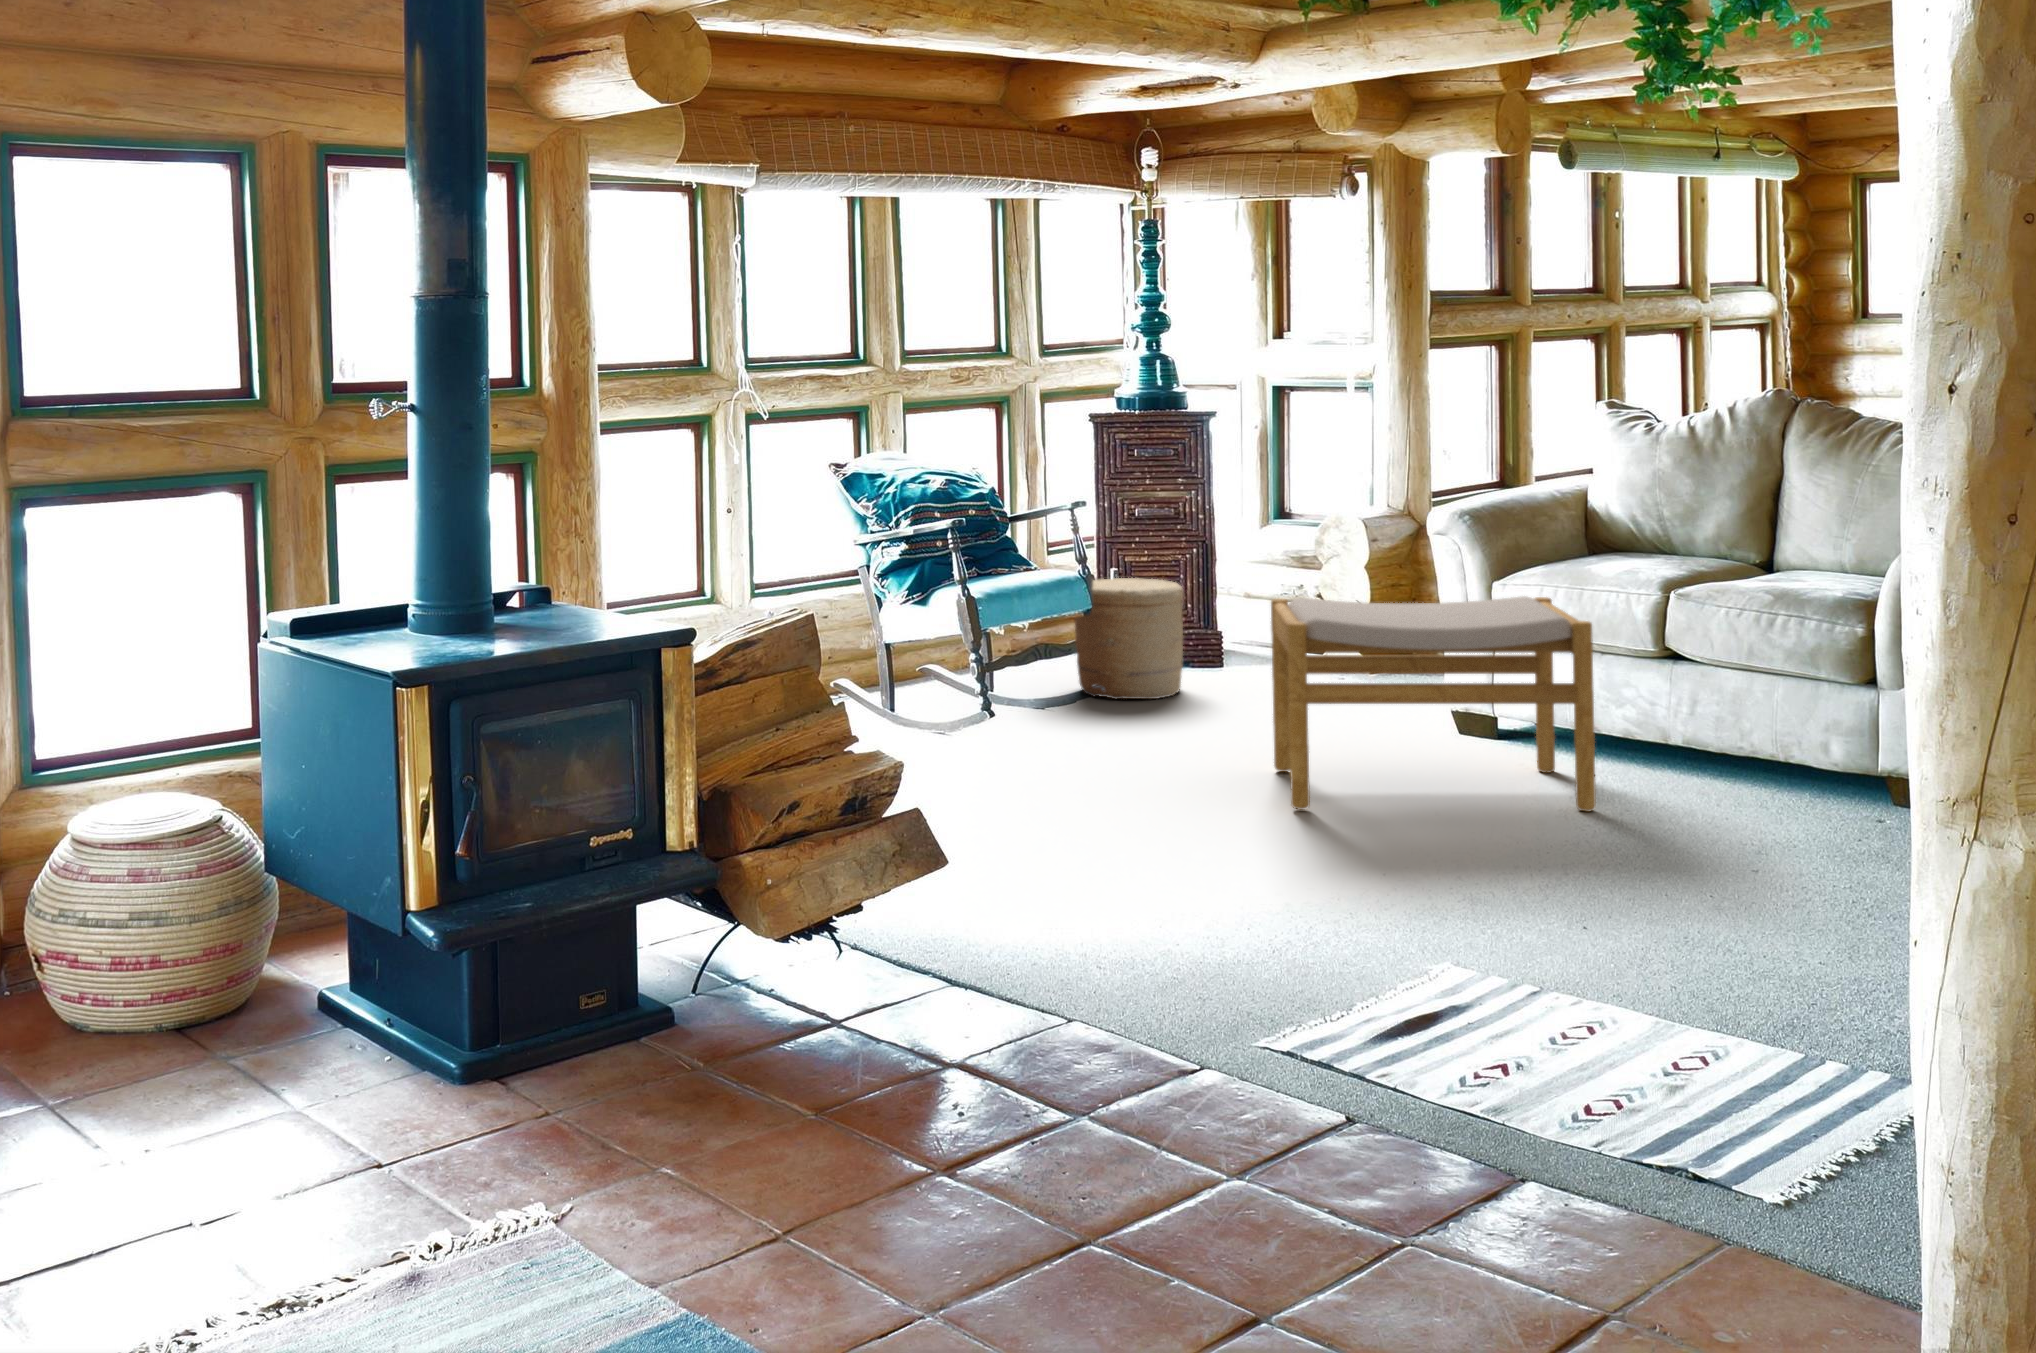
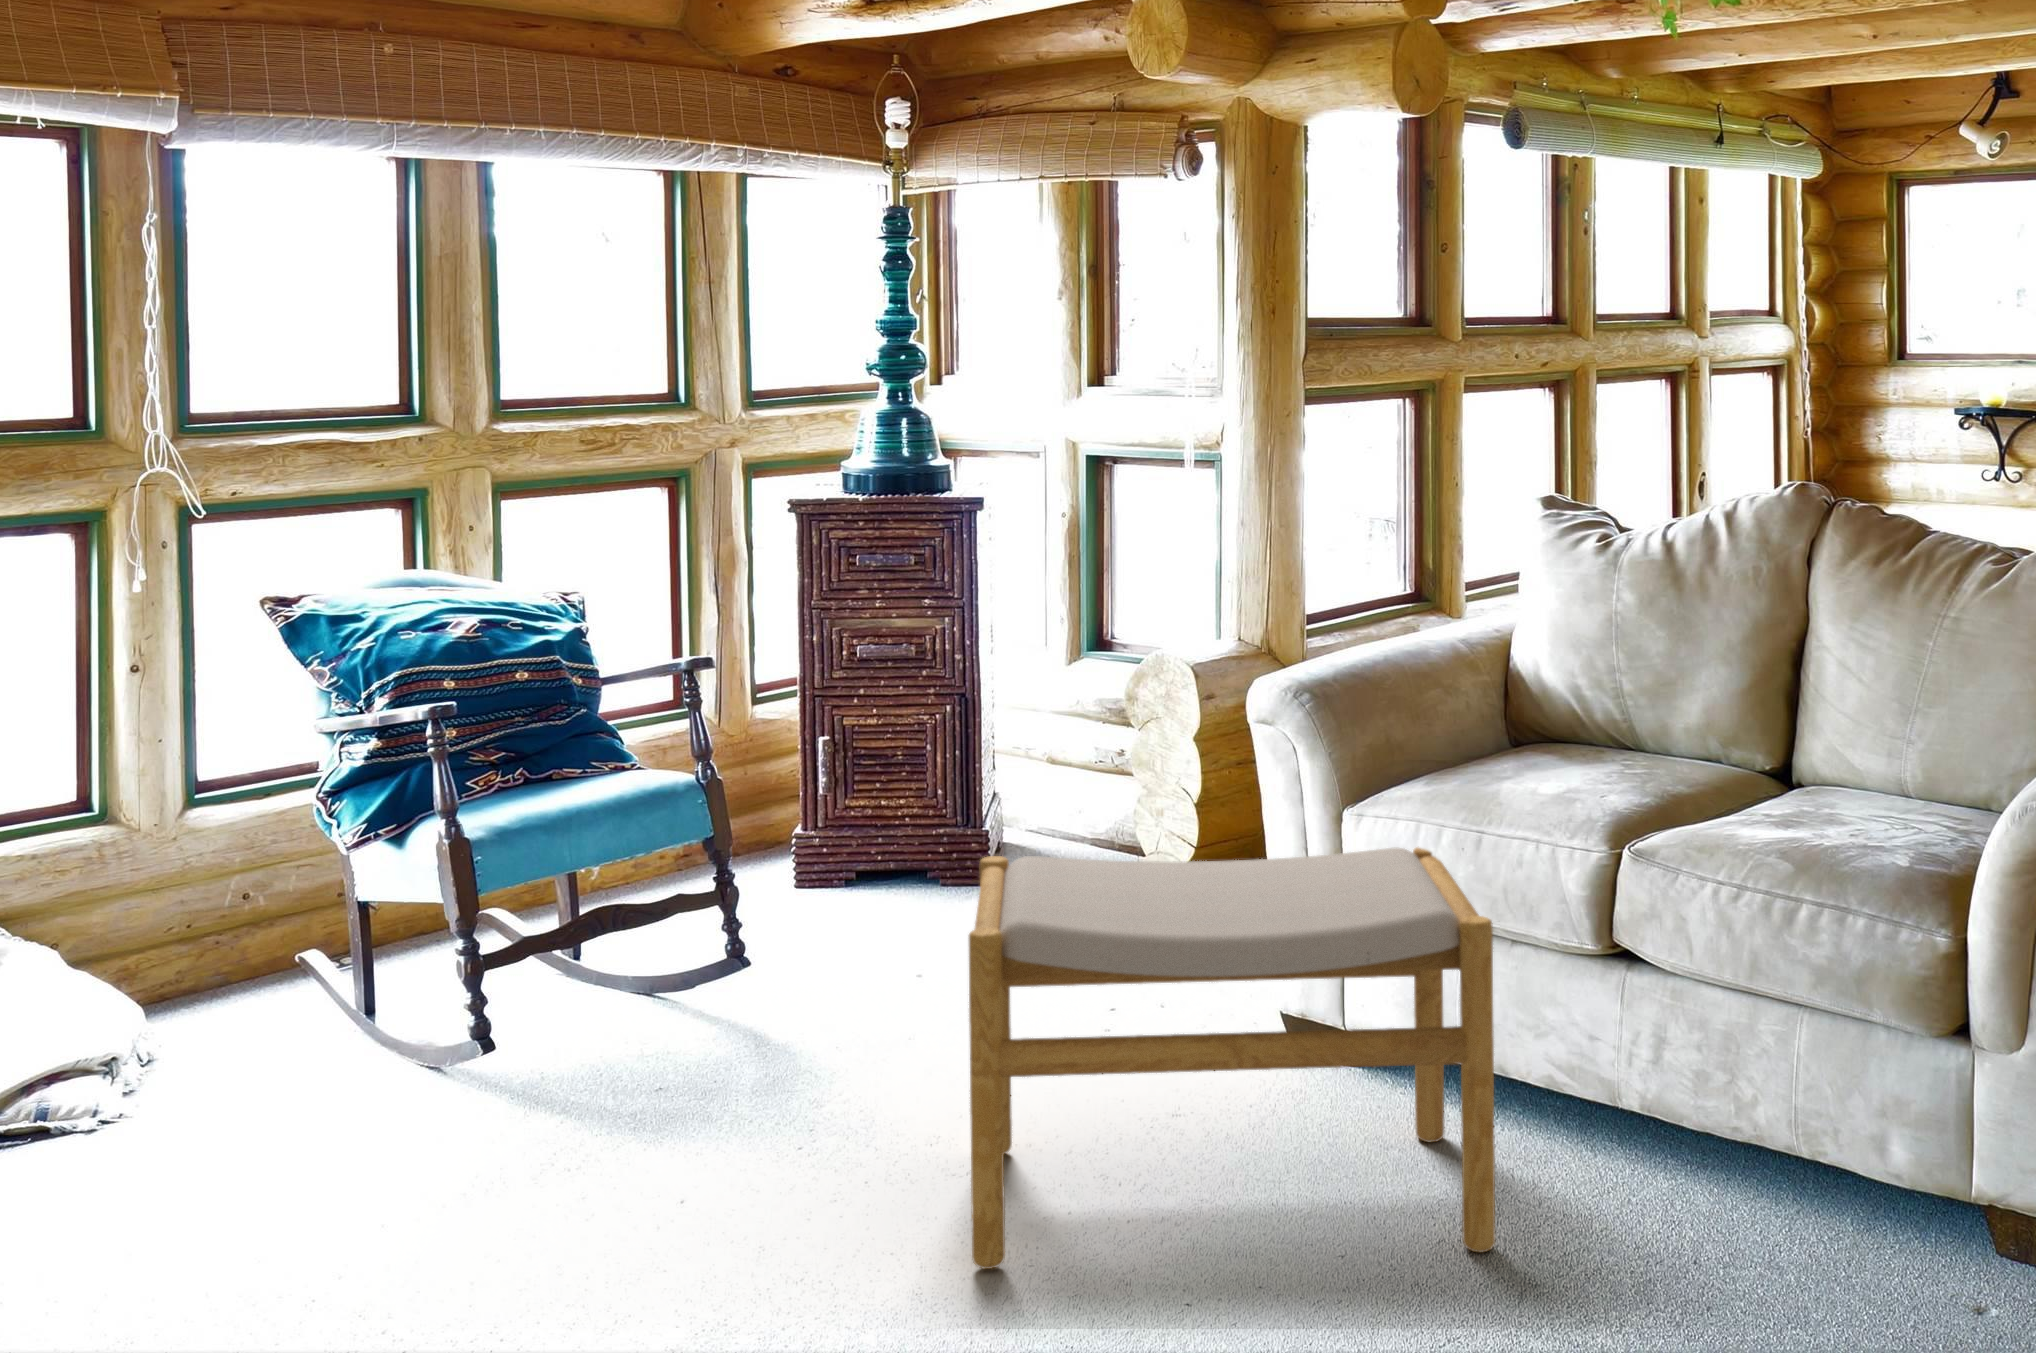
woven basket: present [1075,578,1183,699] -> none [737,767,917,973]

